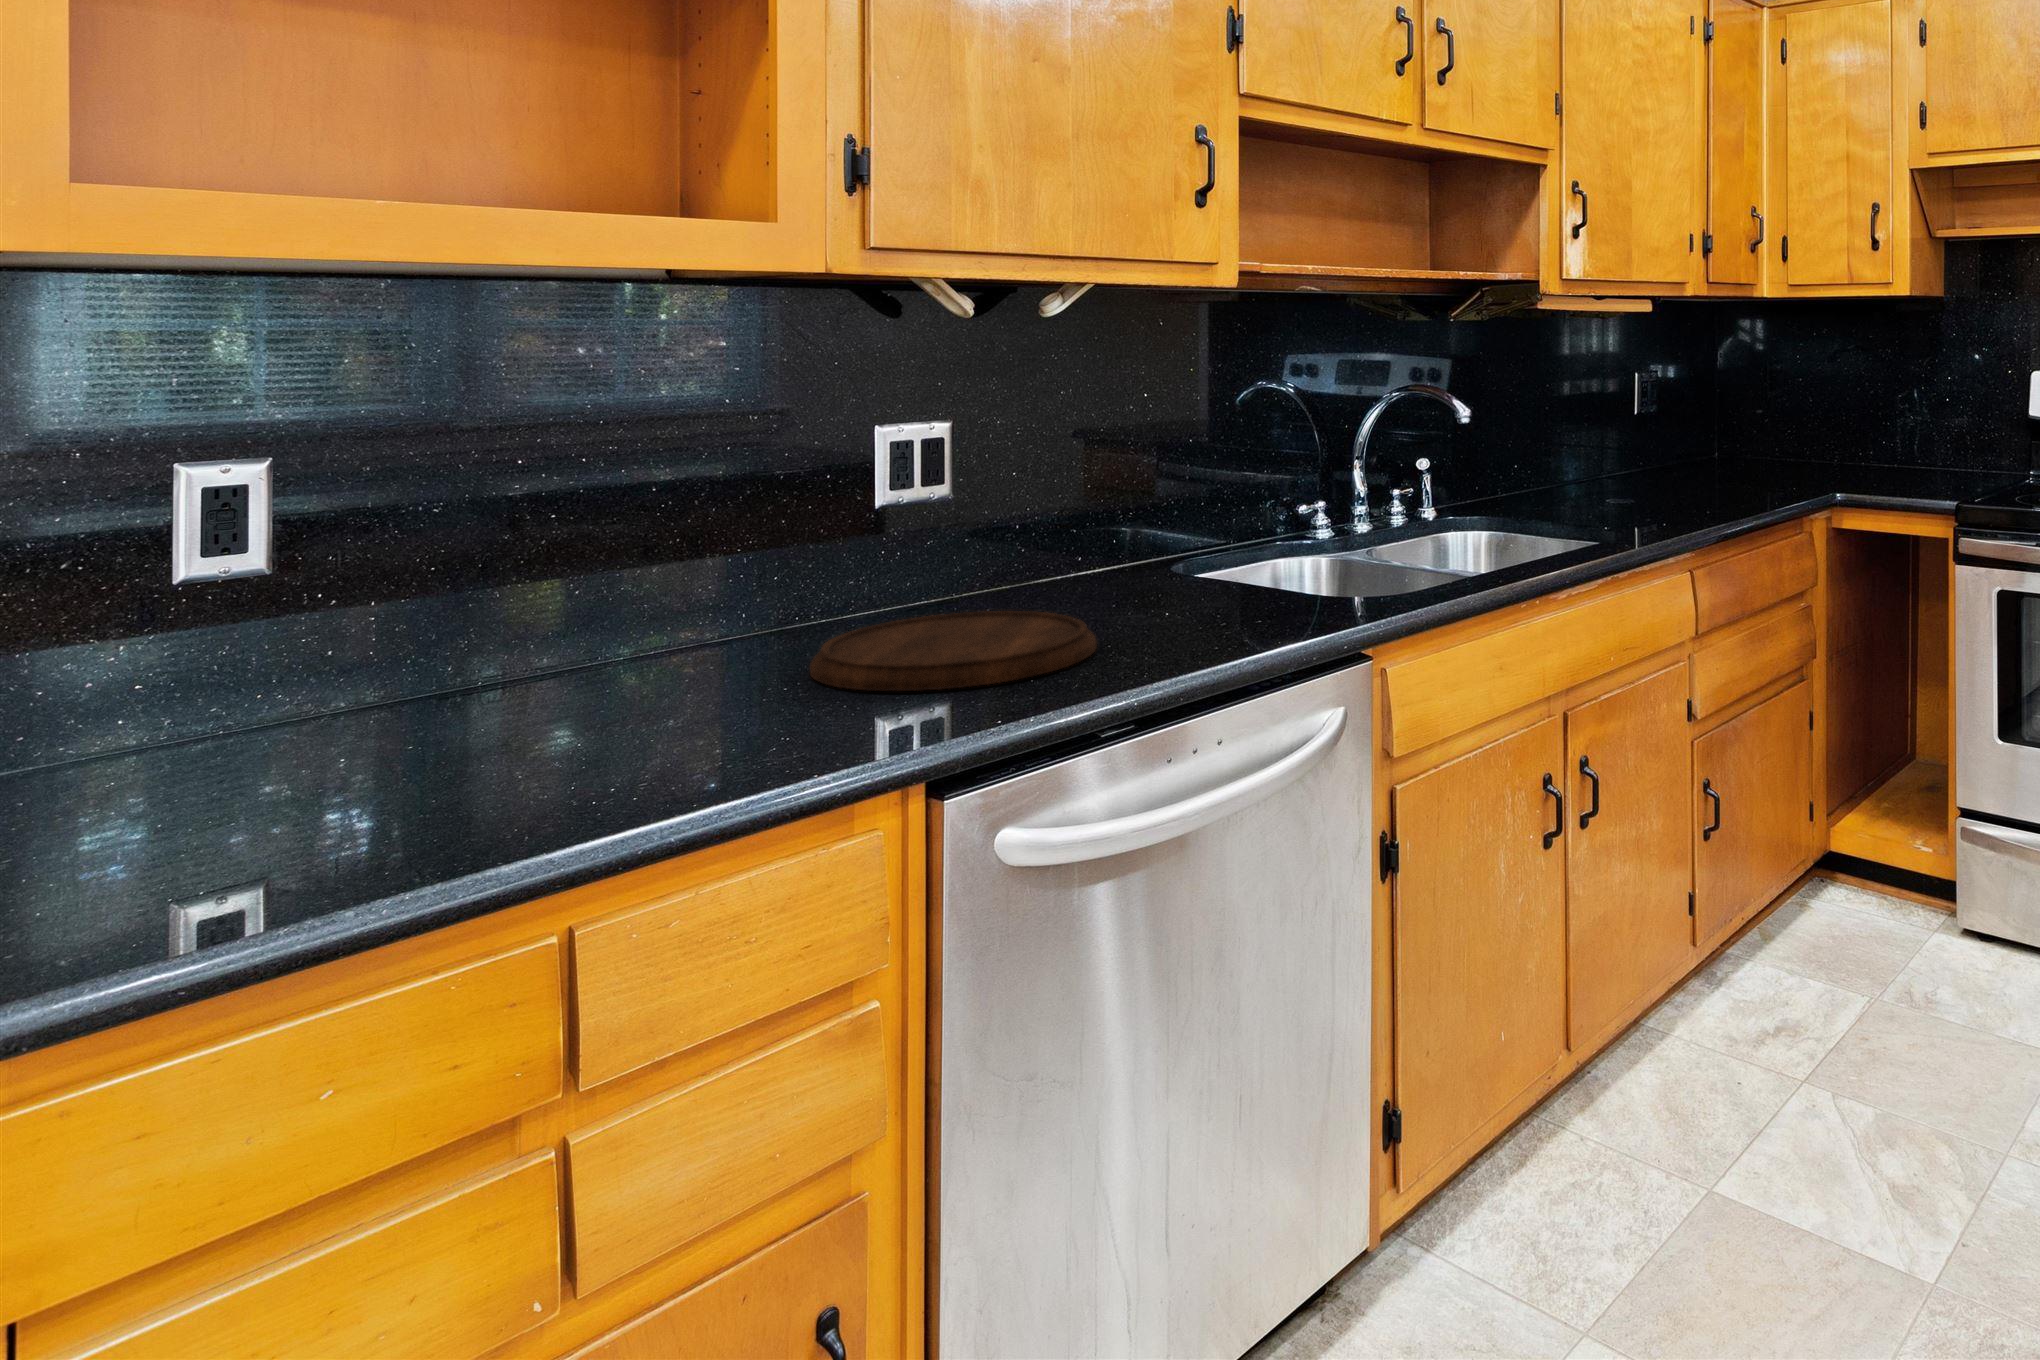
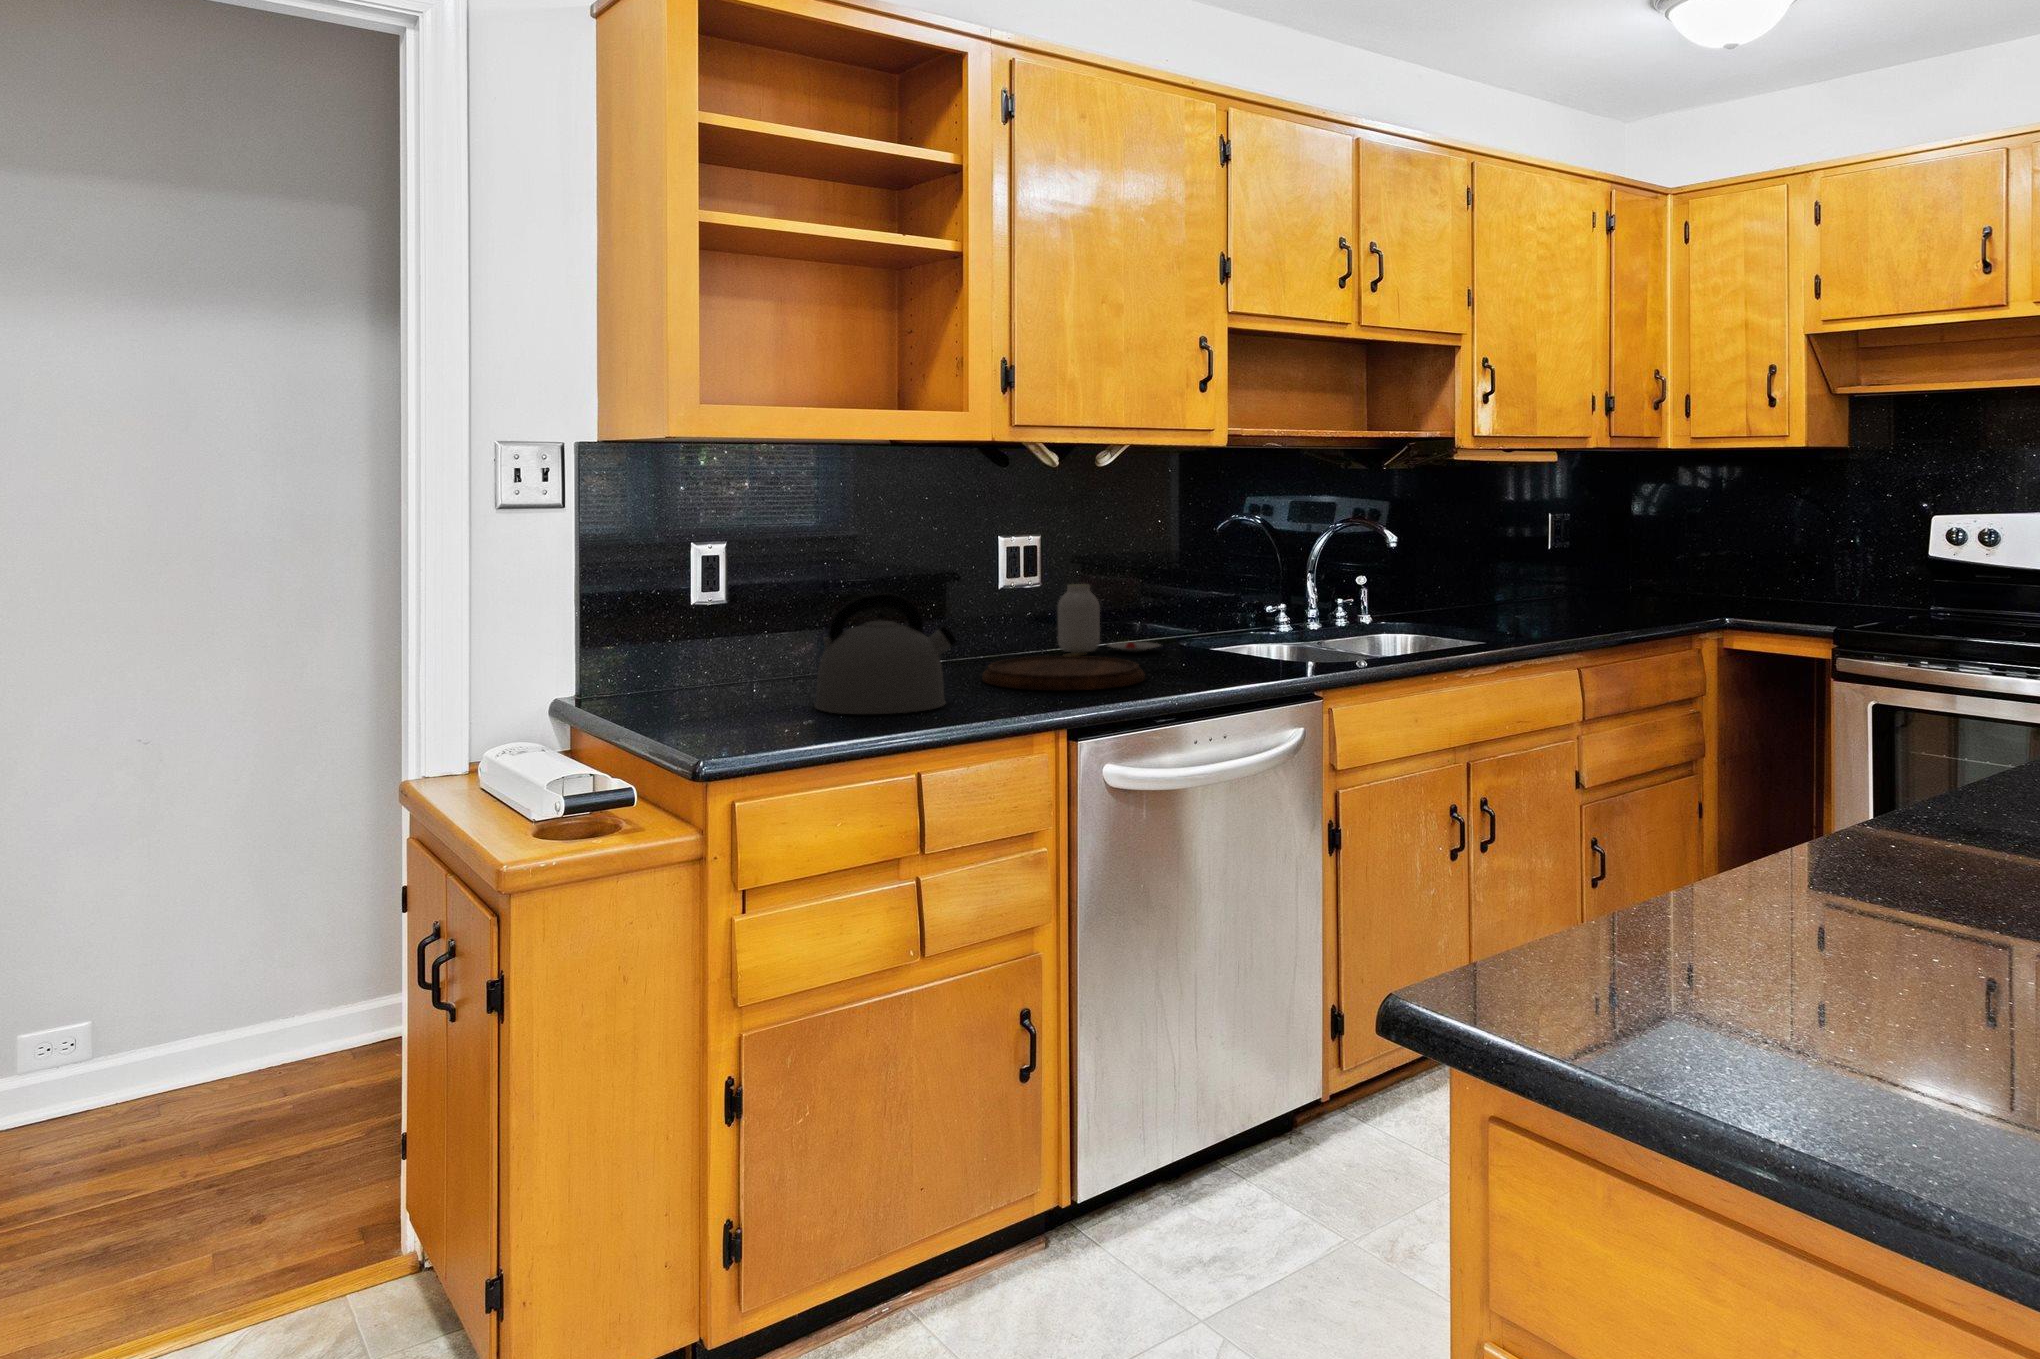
jar: none [977,491,1148,606] -> present [1058,584,1160,656]
kettle: none [397,548,724,797] -> present [814,593,957,714]

